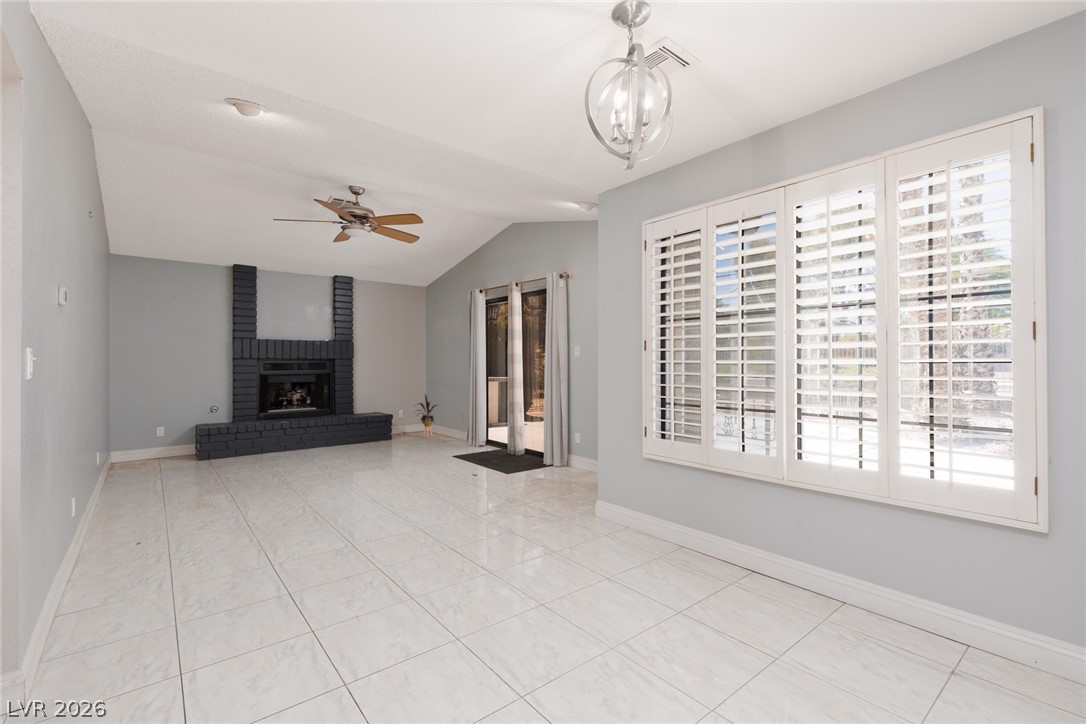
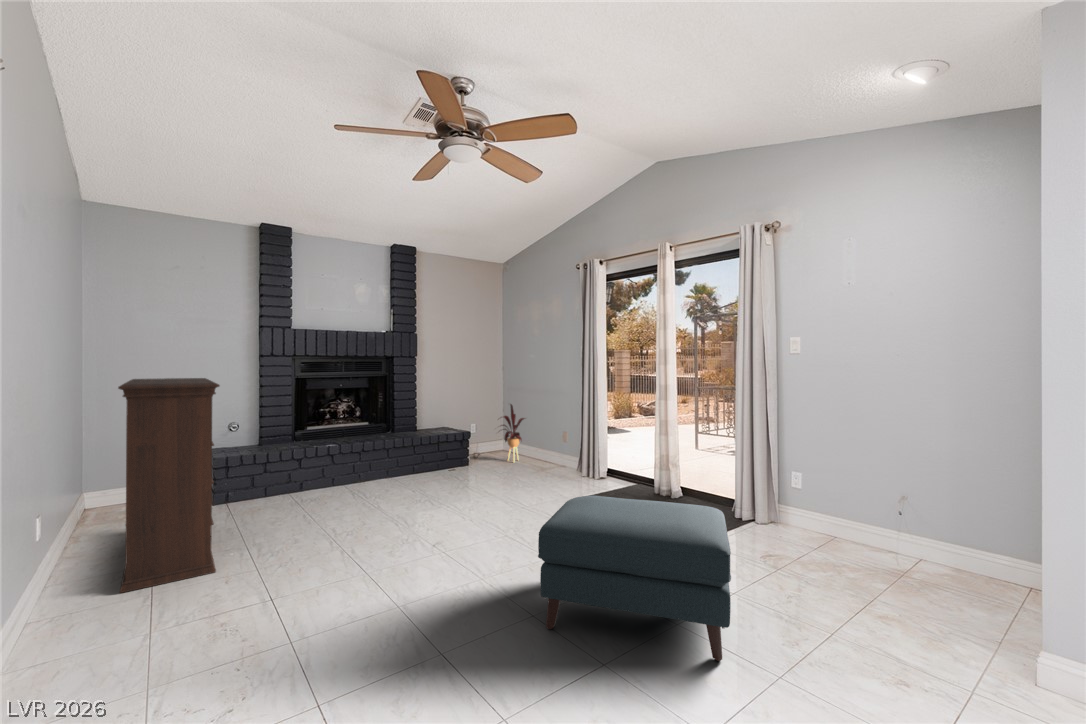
bookshelf: none [145,374,204,496] -> present [118,378,220,593]
ottoman: none [375,441,490,514] -> present [538,496,731,661]

